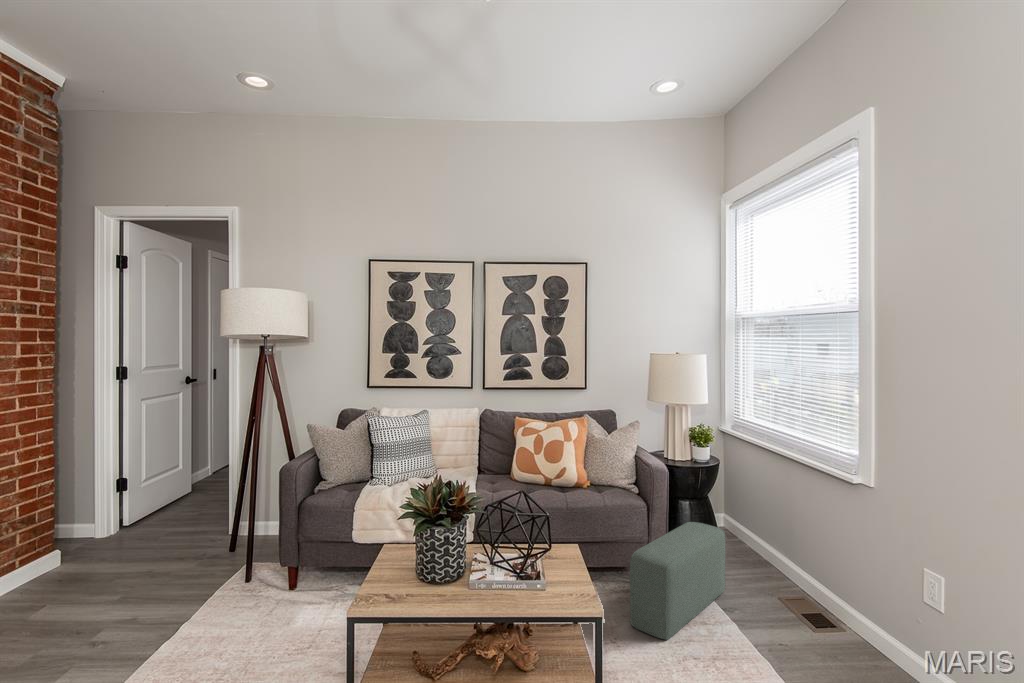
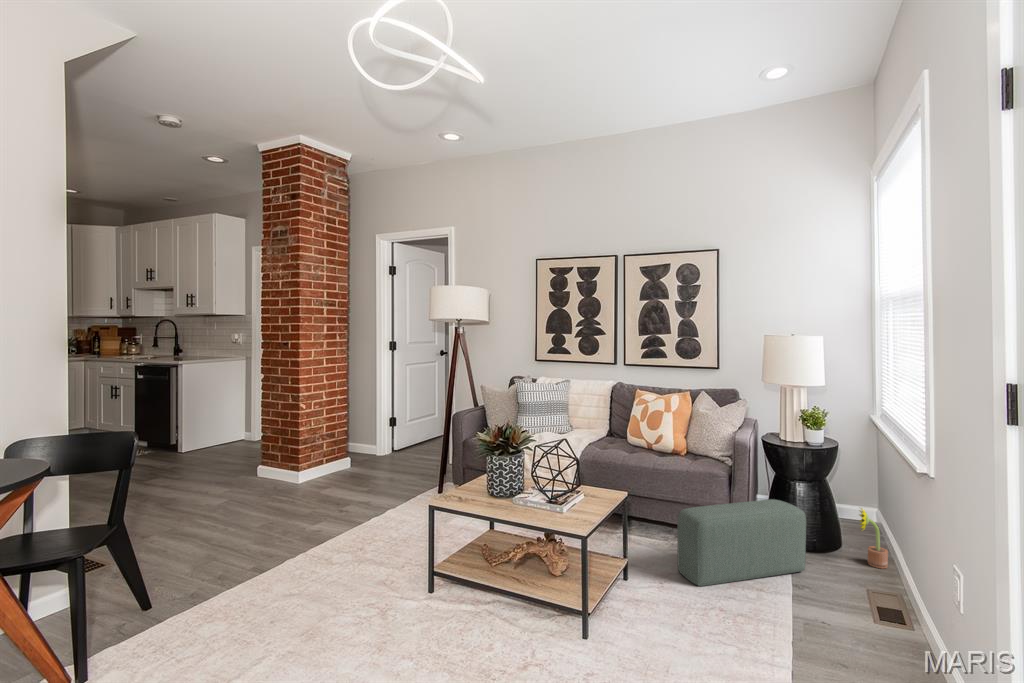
decorative plant: none [740,514,769,571] -> present [860,508,888,568]

